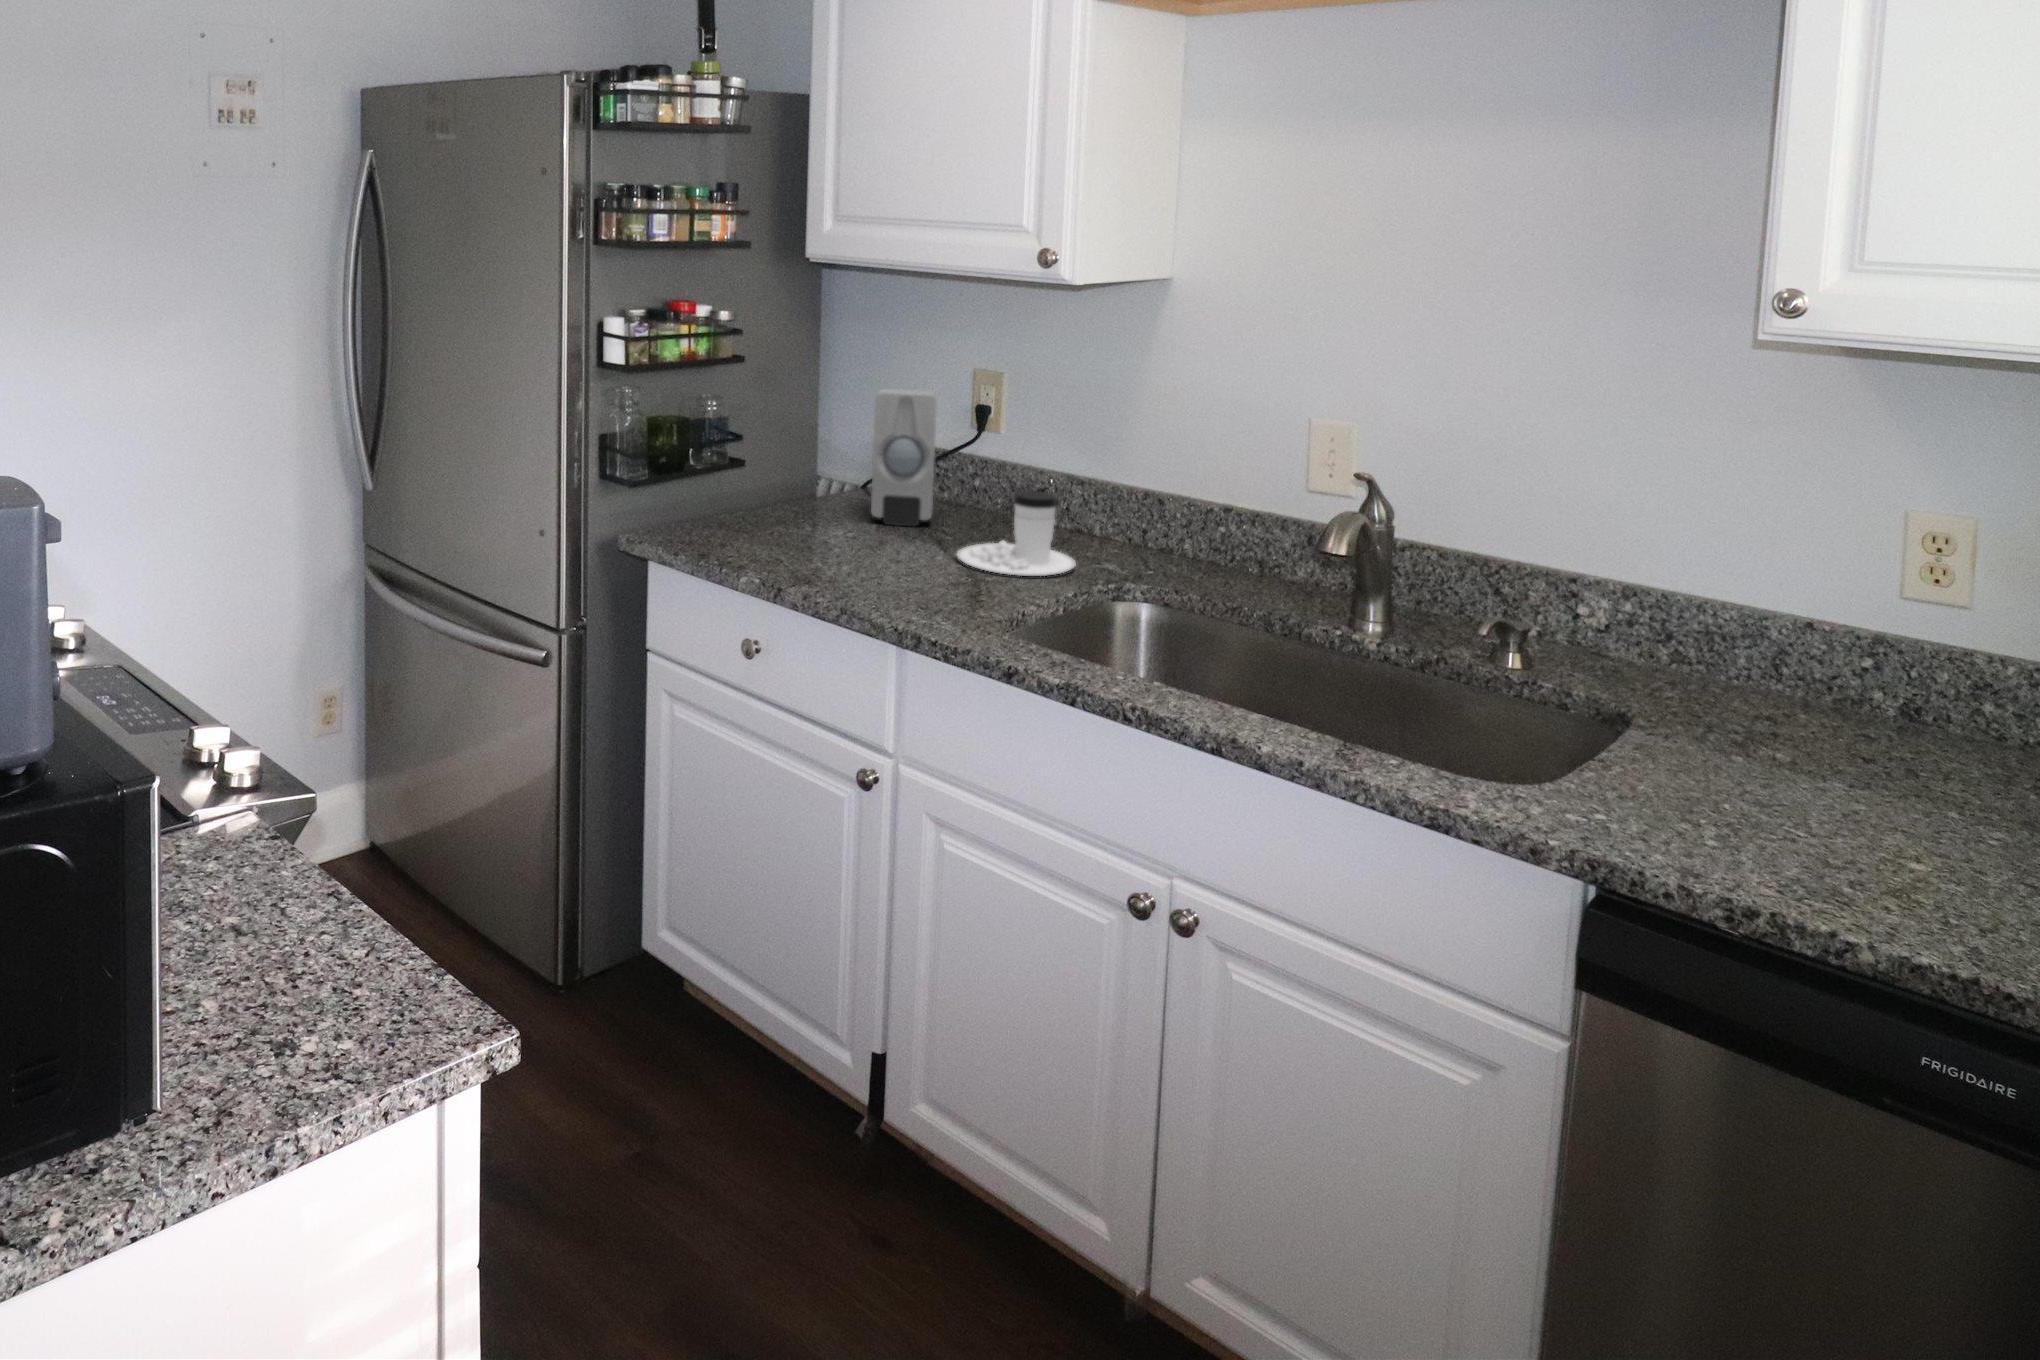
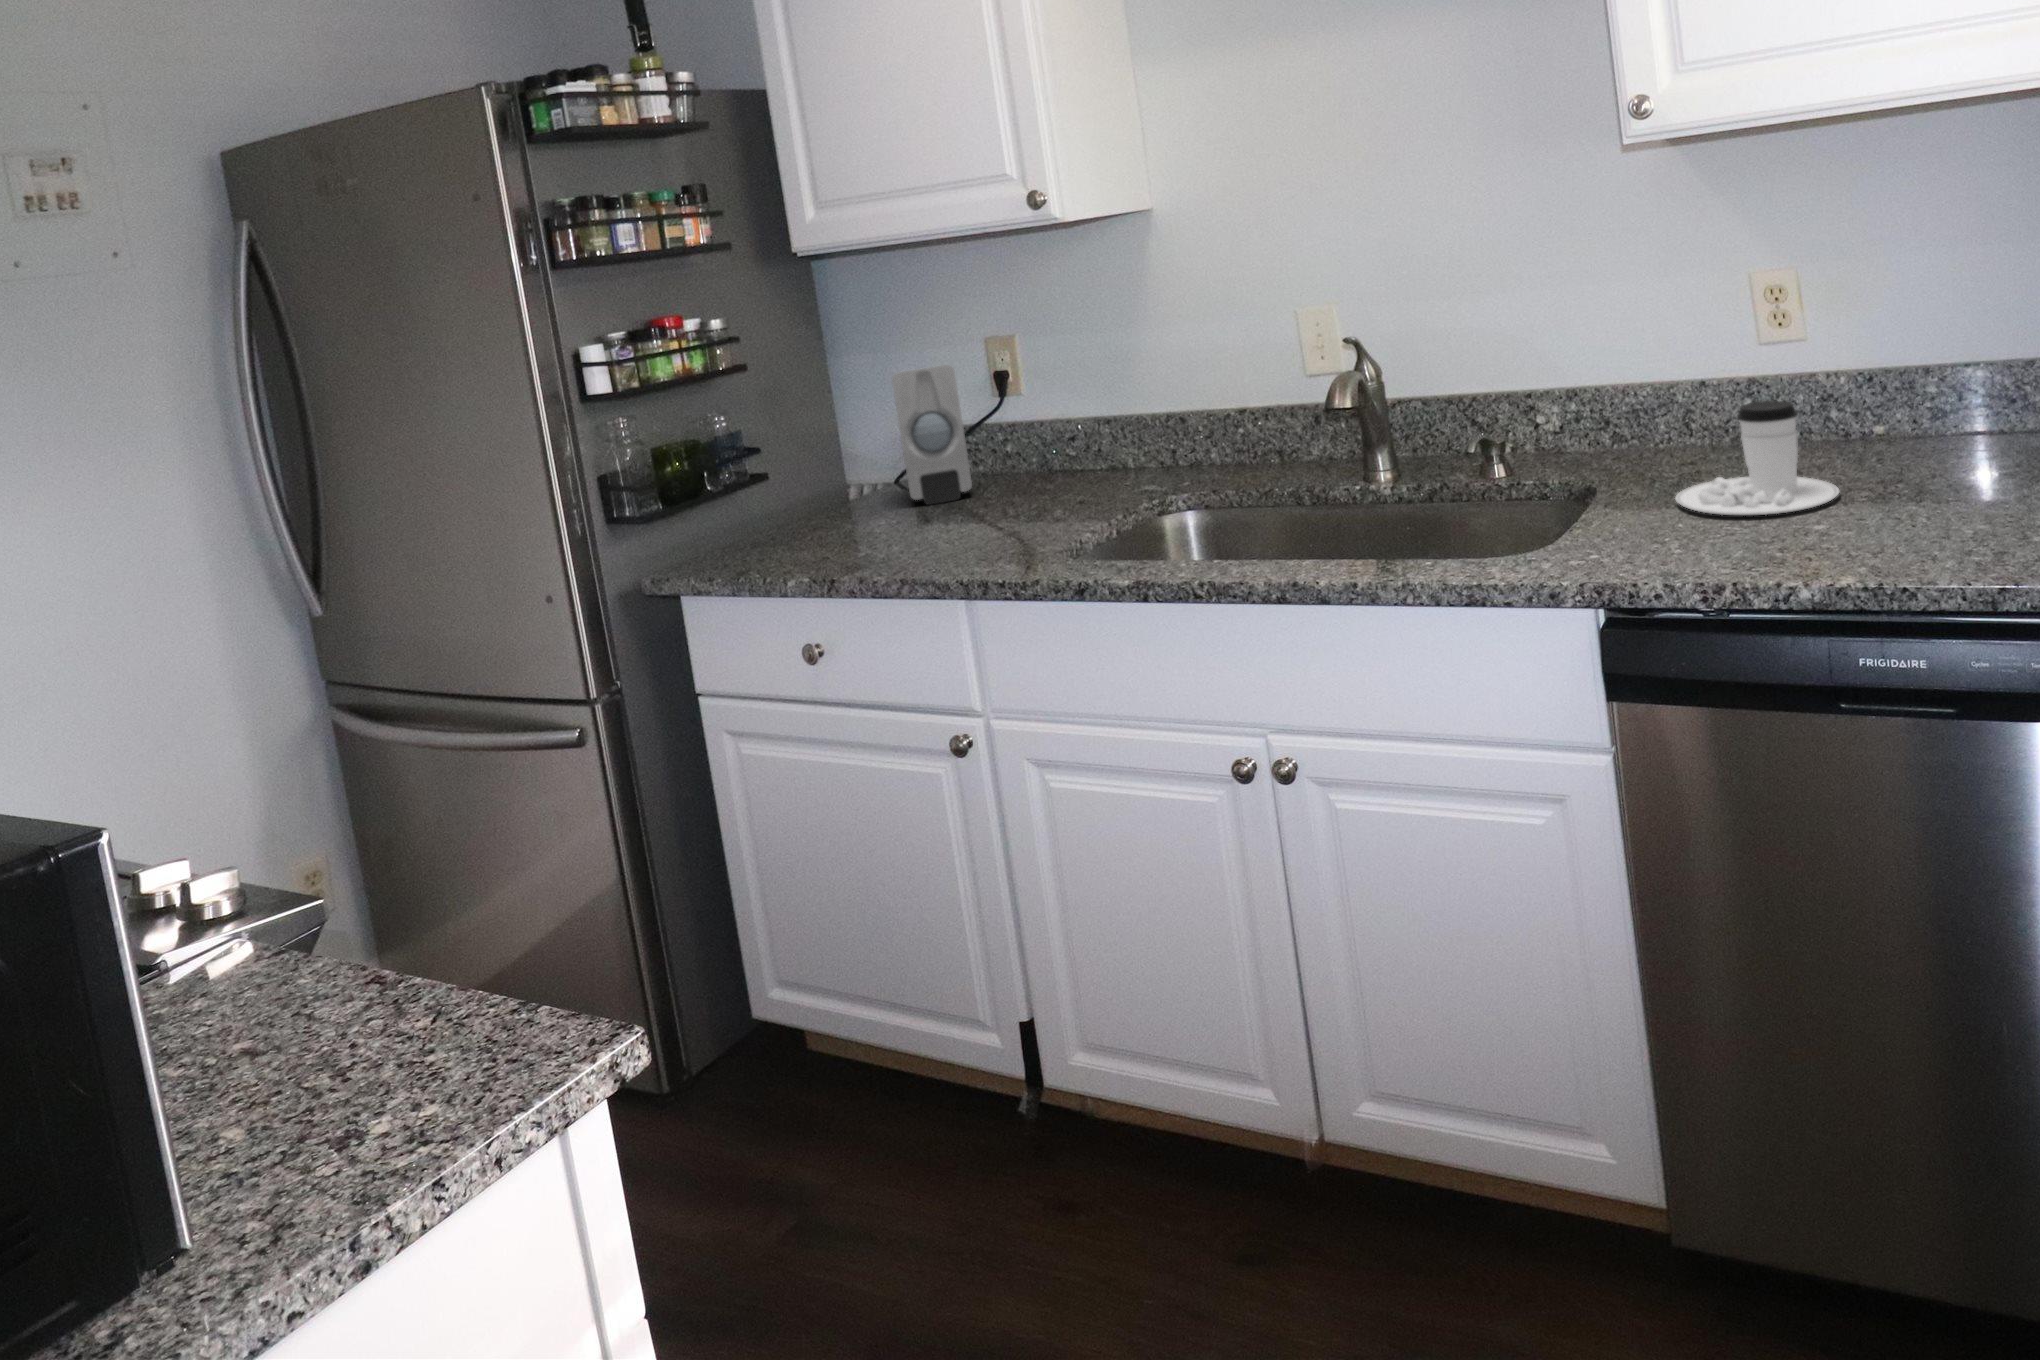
coffee cup: present [957,491,1075,576] -> present [1676,401,1839,515]

